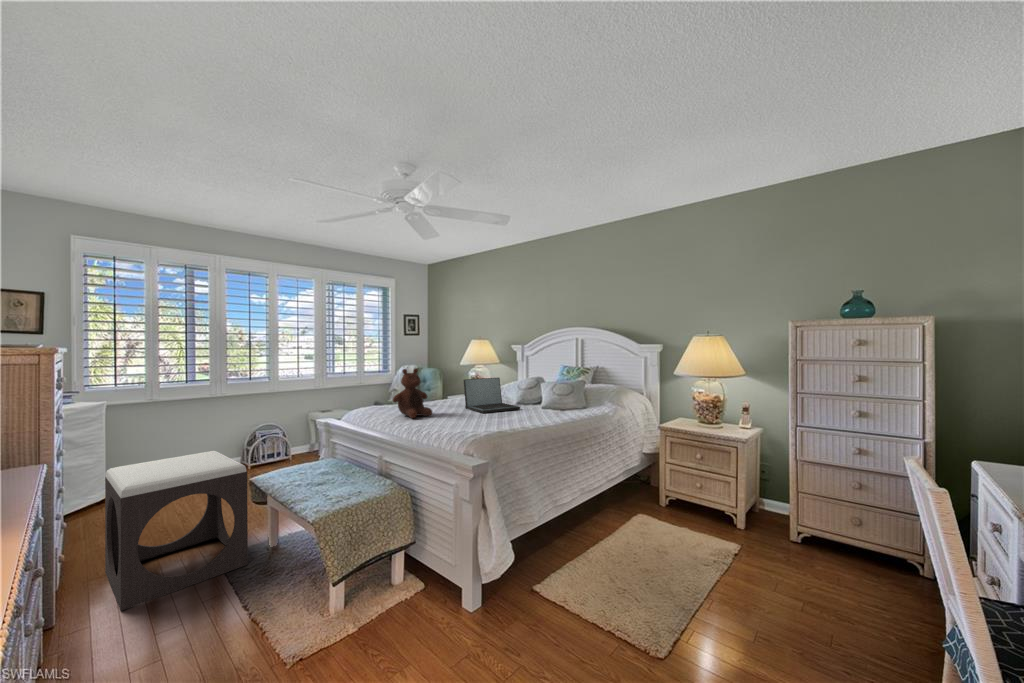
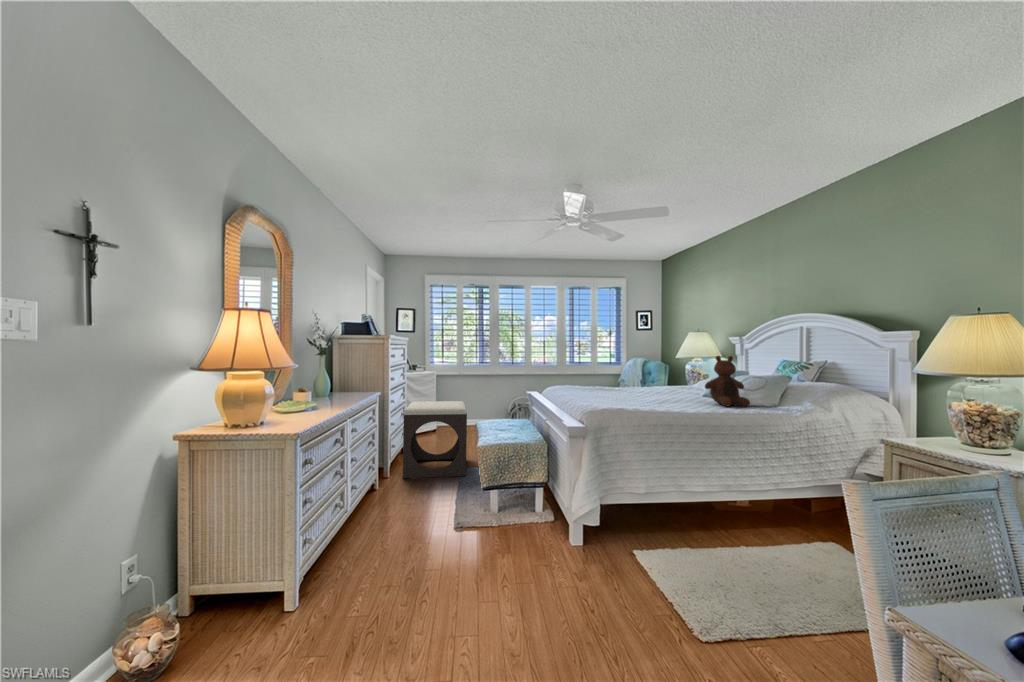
stuffed bear: present [393,368,432,418] -> present [705,356,750,407]
laptop: present [464,378,520,413] -> none [641,366,693,398]

